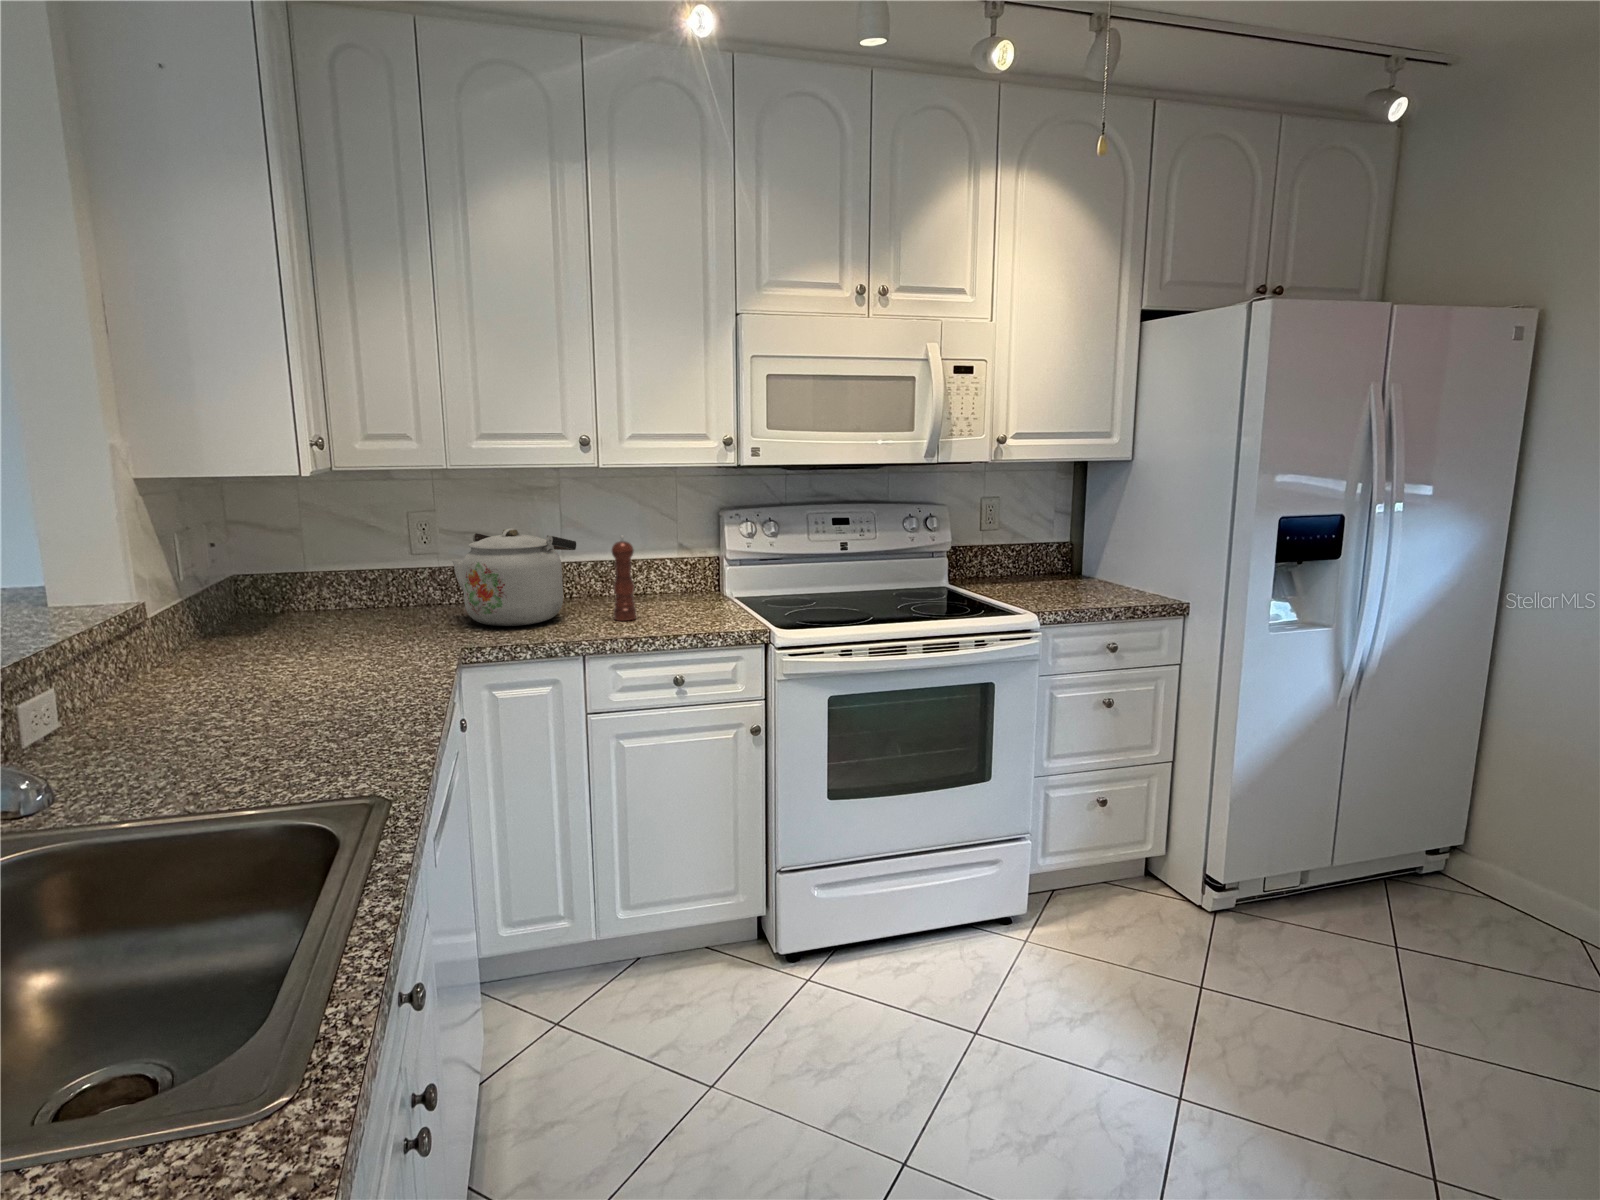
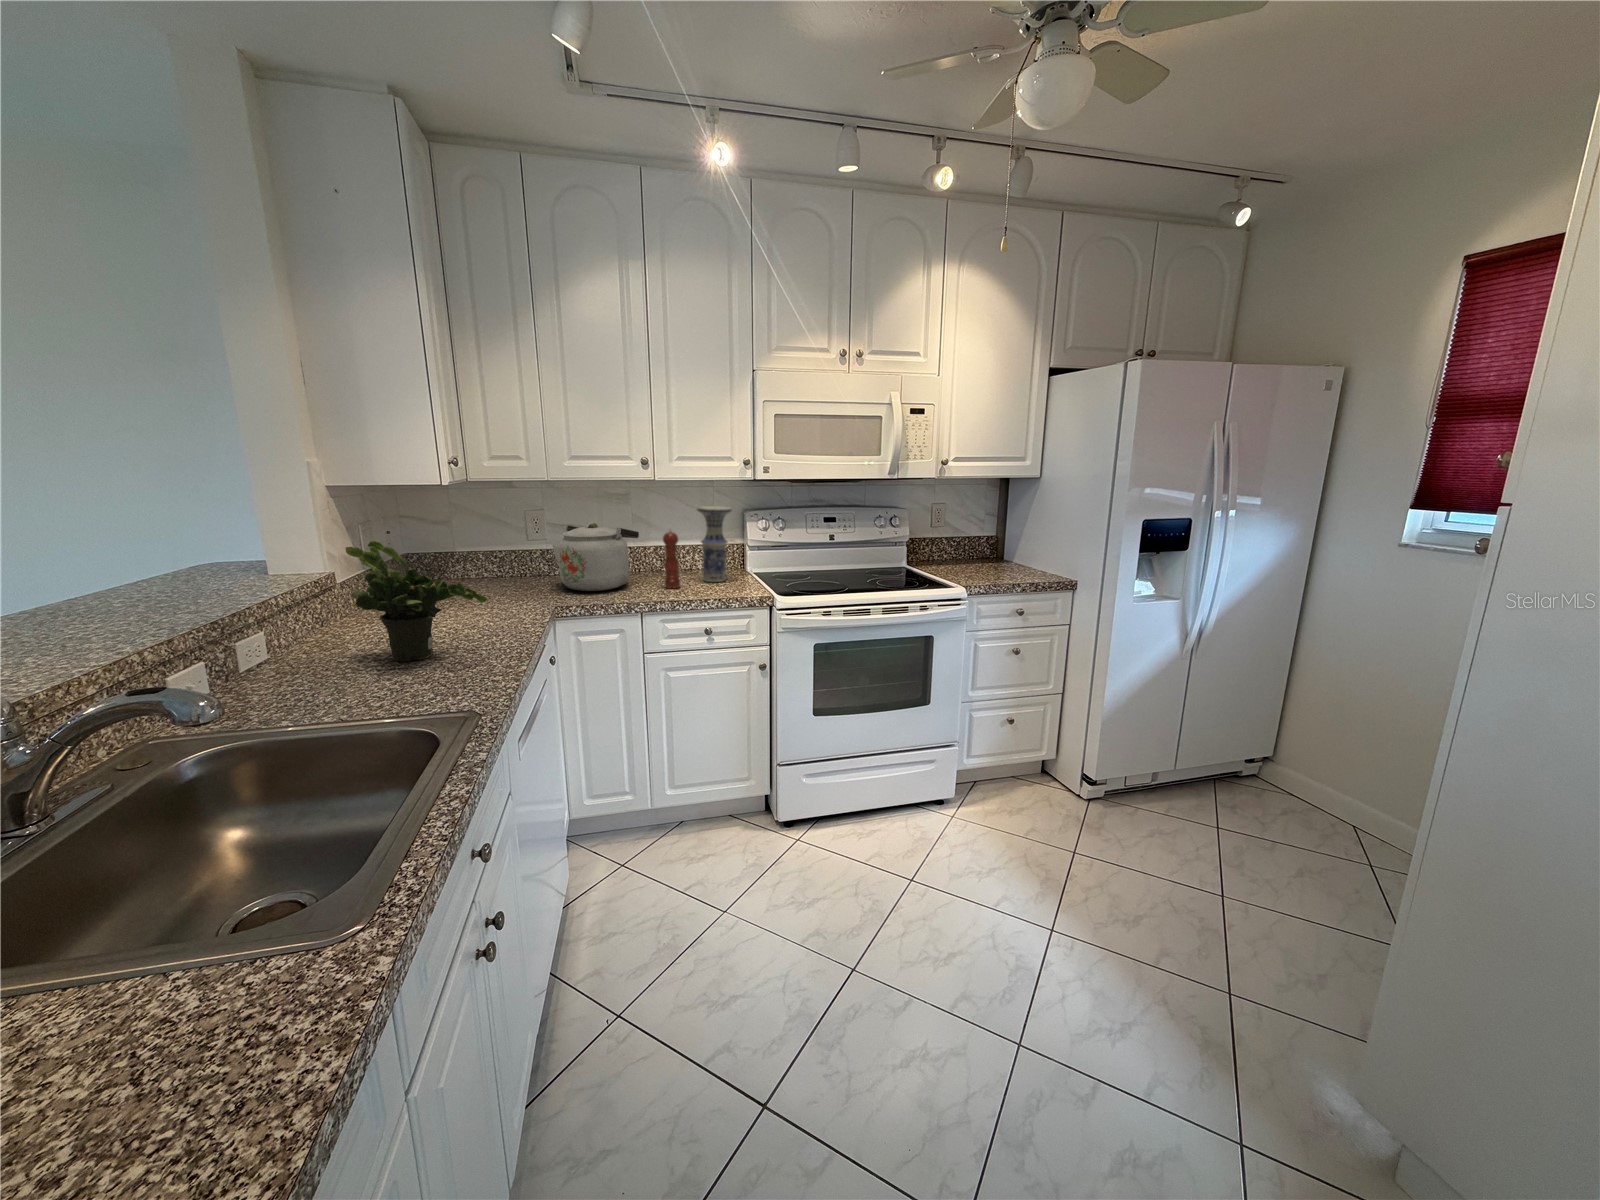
vase: none [658,504,707,611] -> present [697,506,732,582]
potted plant: none [185,555,381,728] -> present [345,541,487,661]

